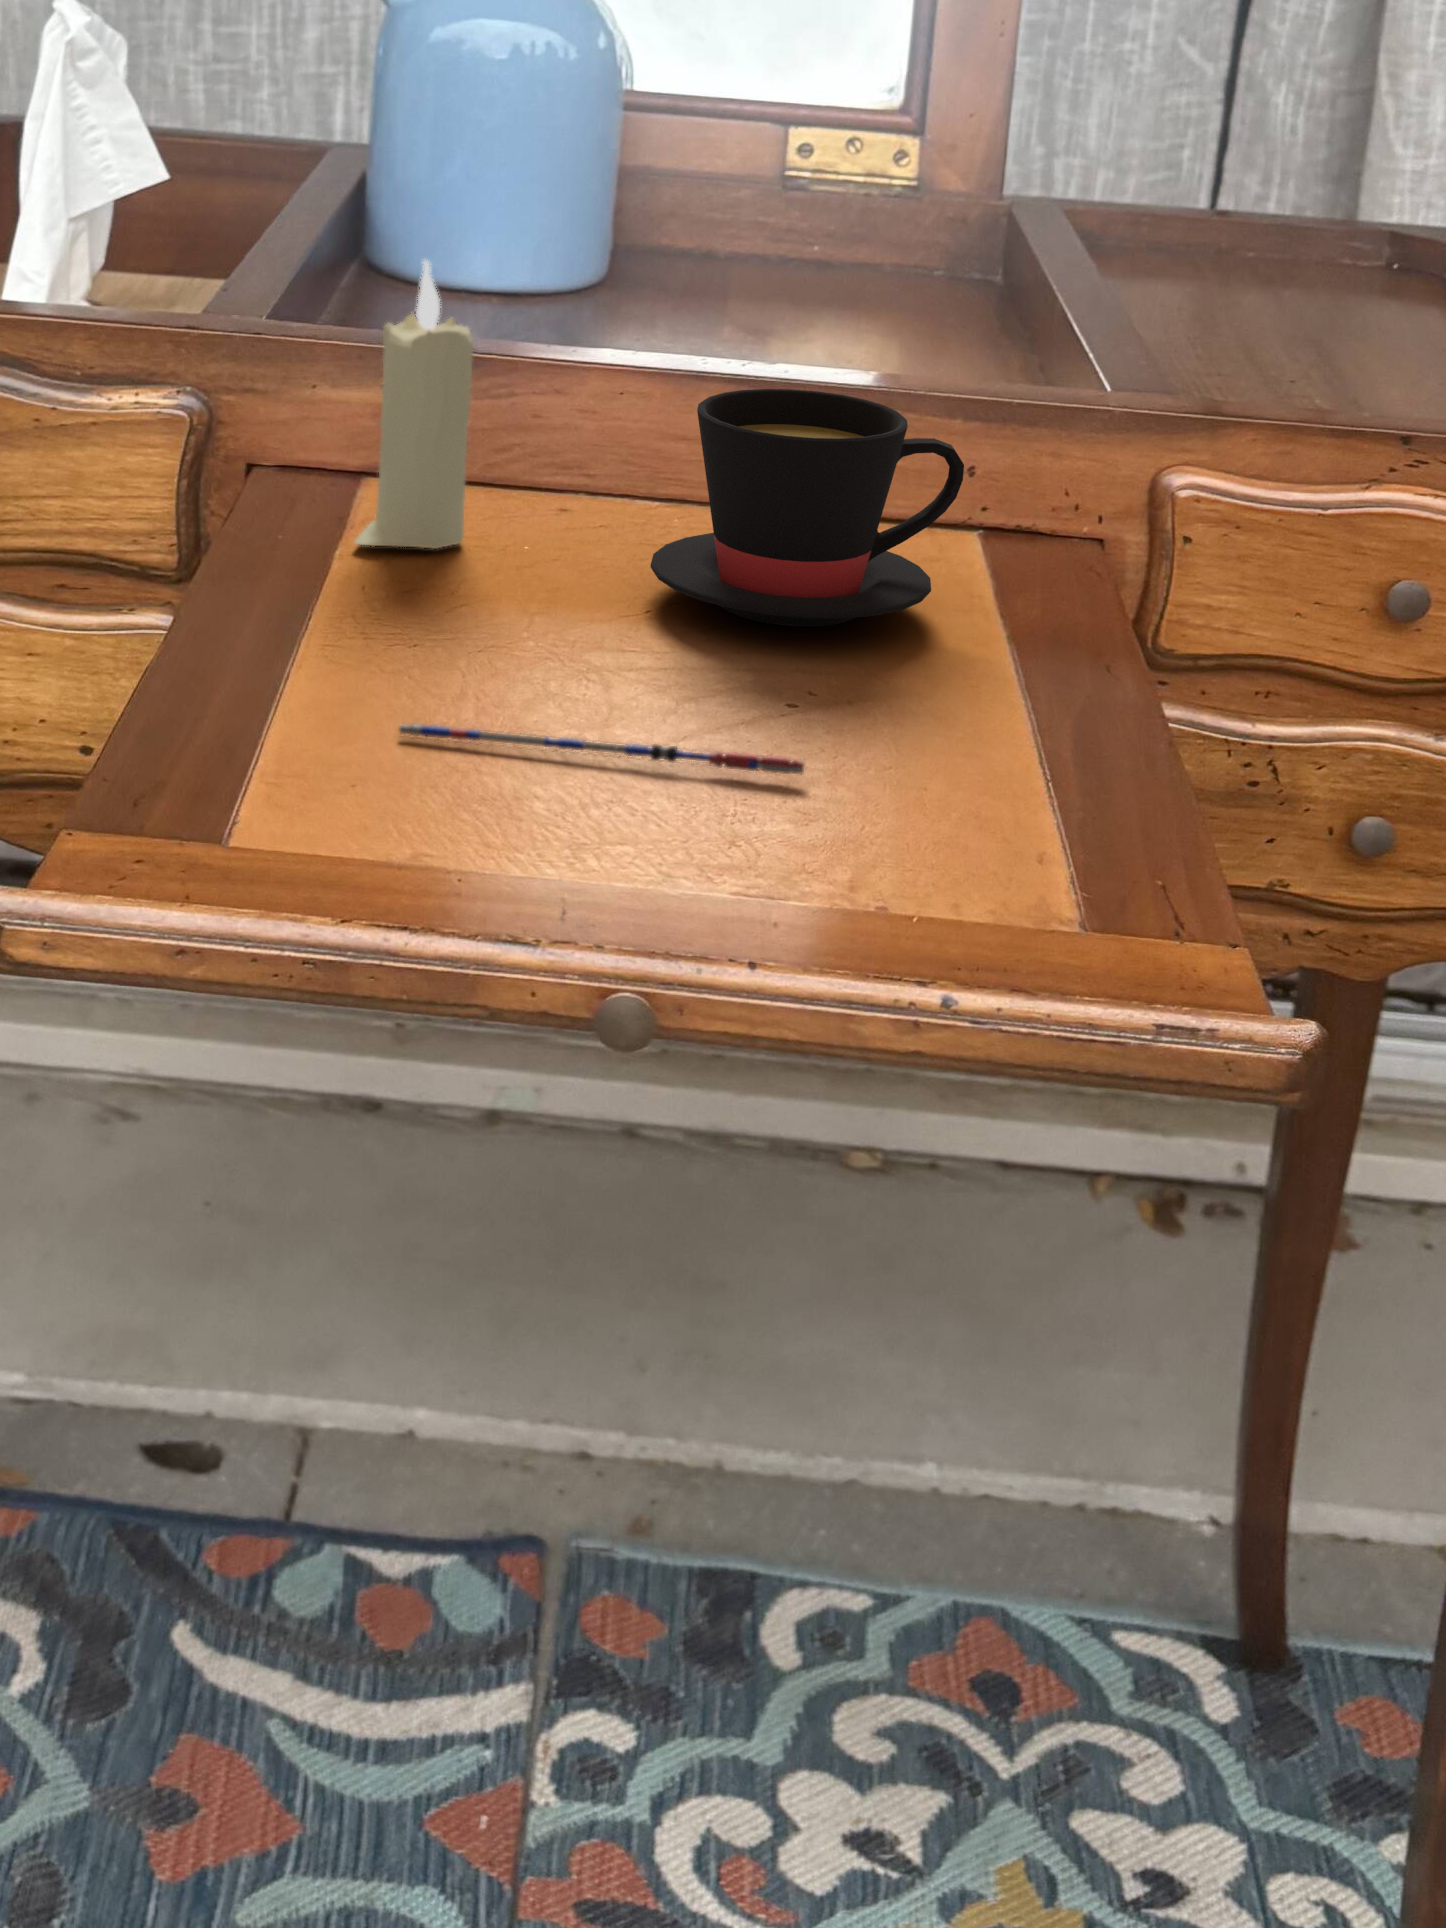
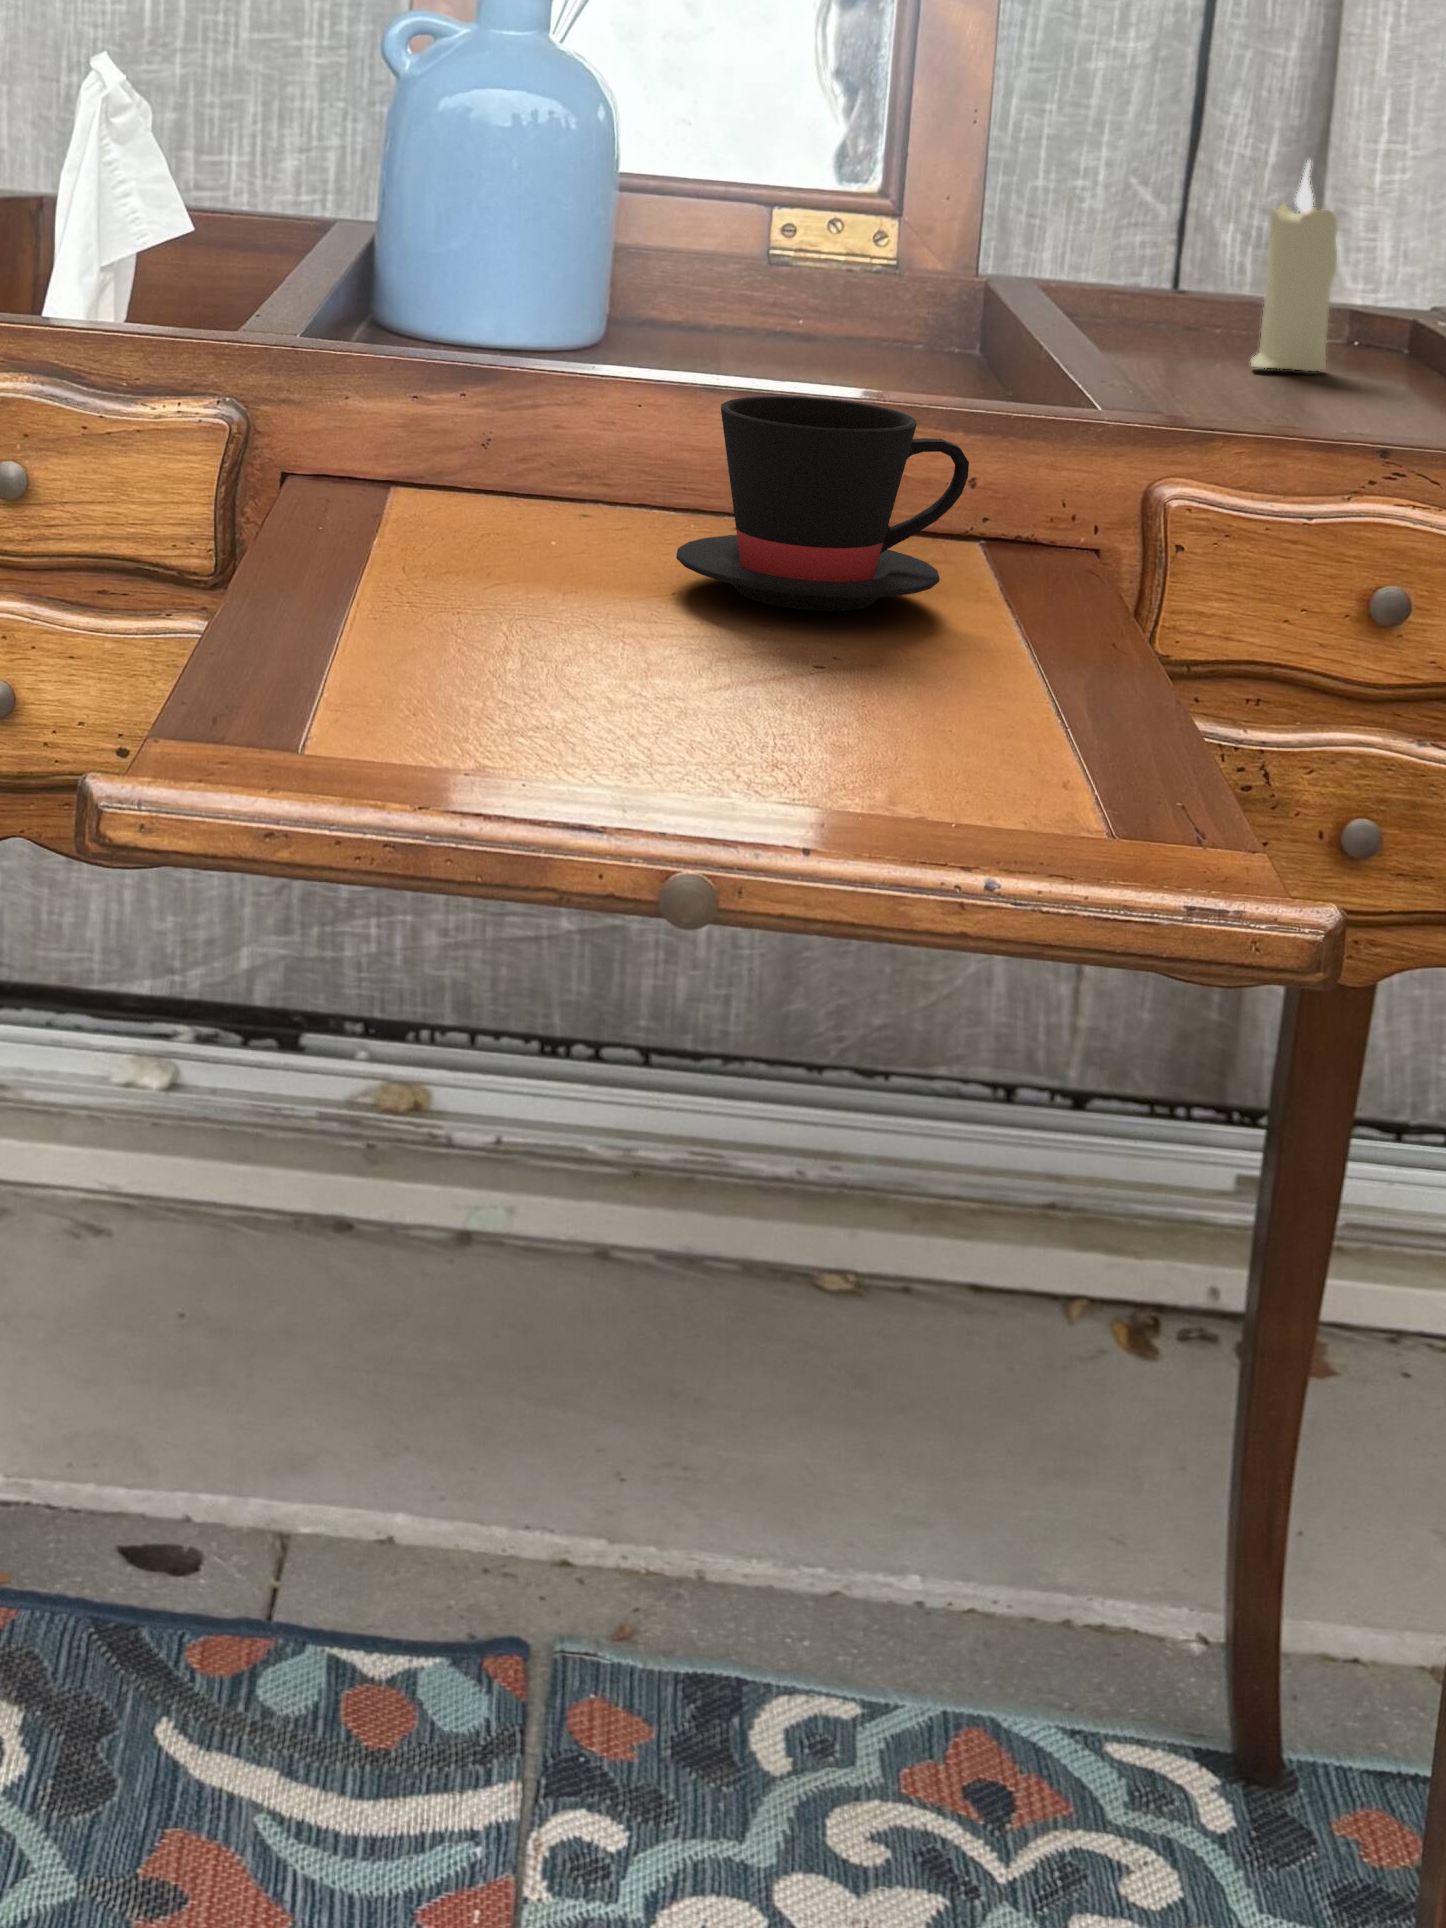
candle: present [355,260,473,548] -> present [1251,161,1338,371]
pen: present [399,724,805,775] -> none [456,669,835,715]

